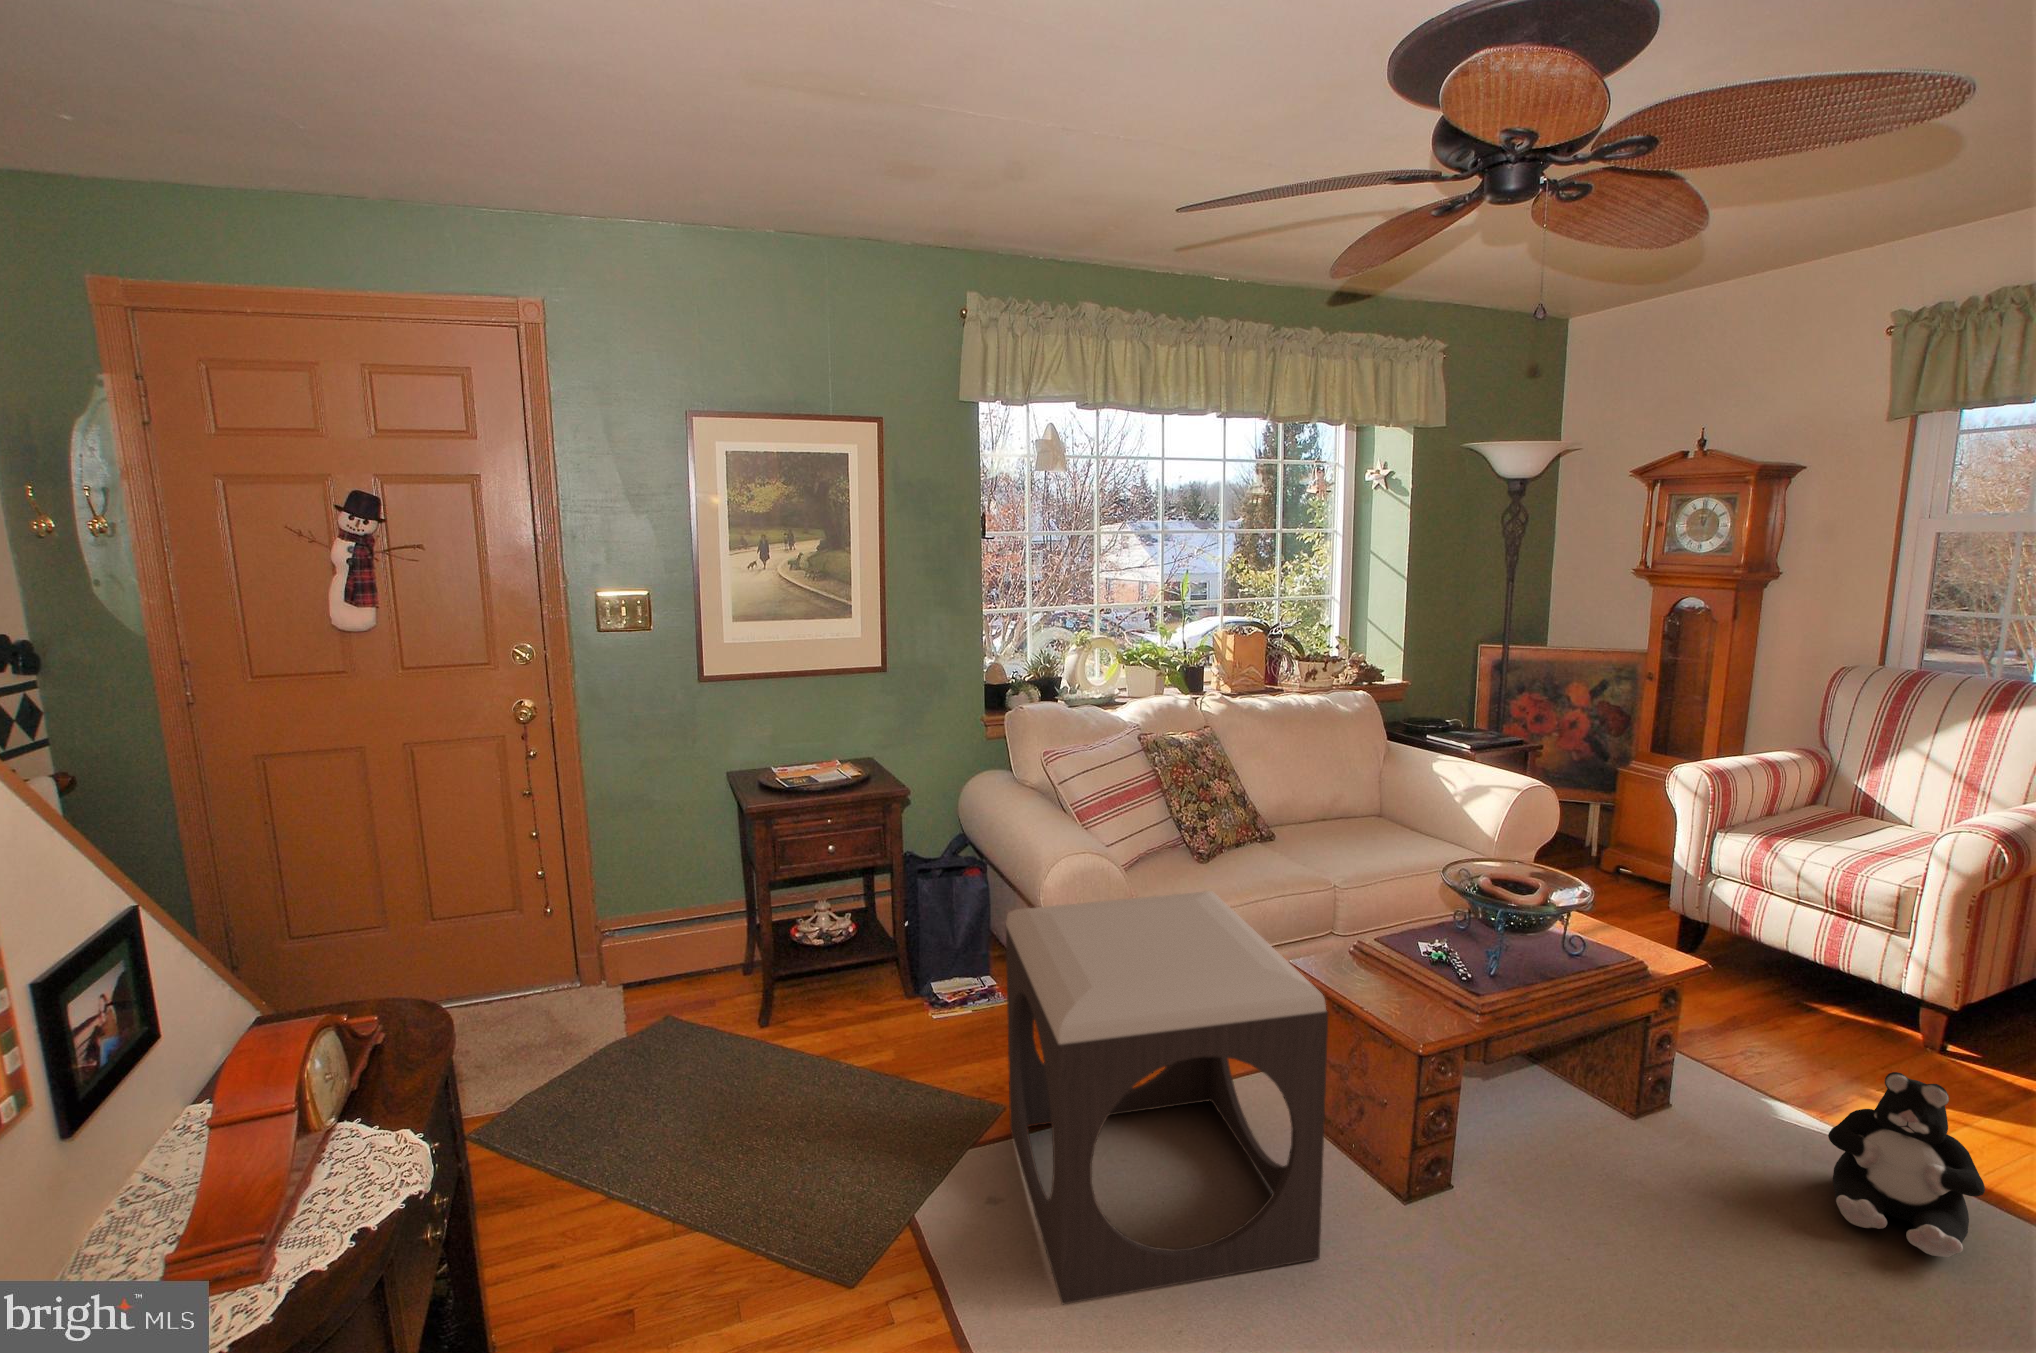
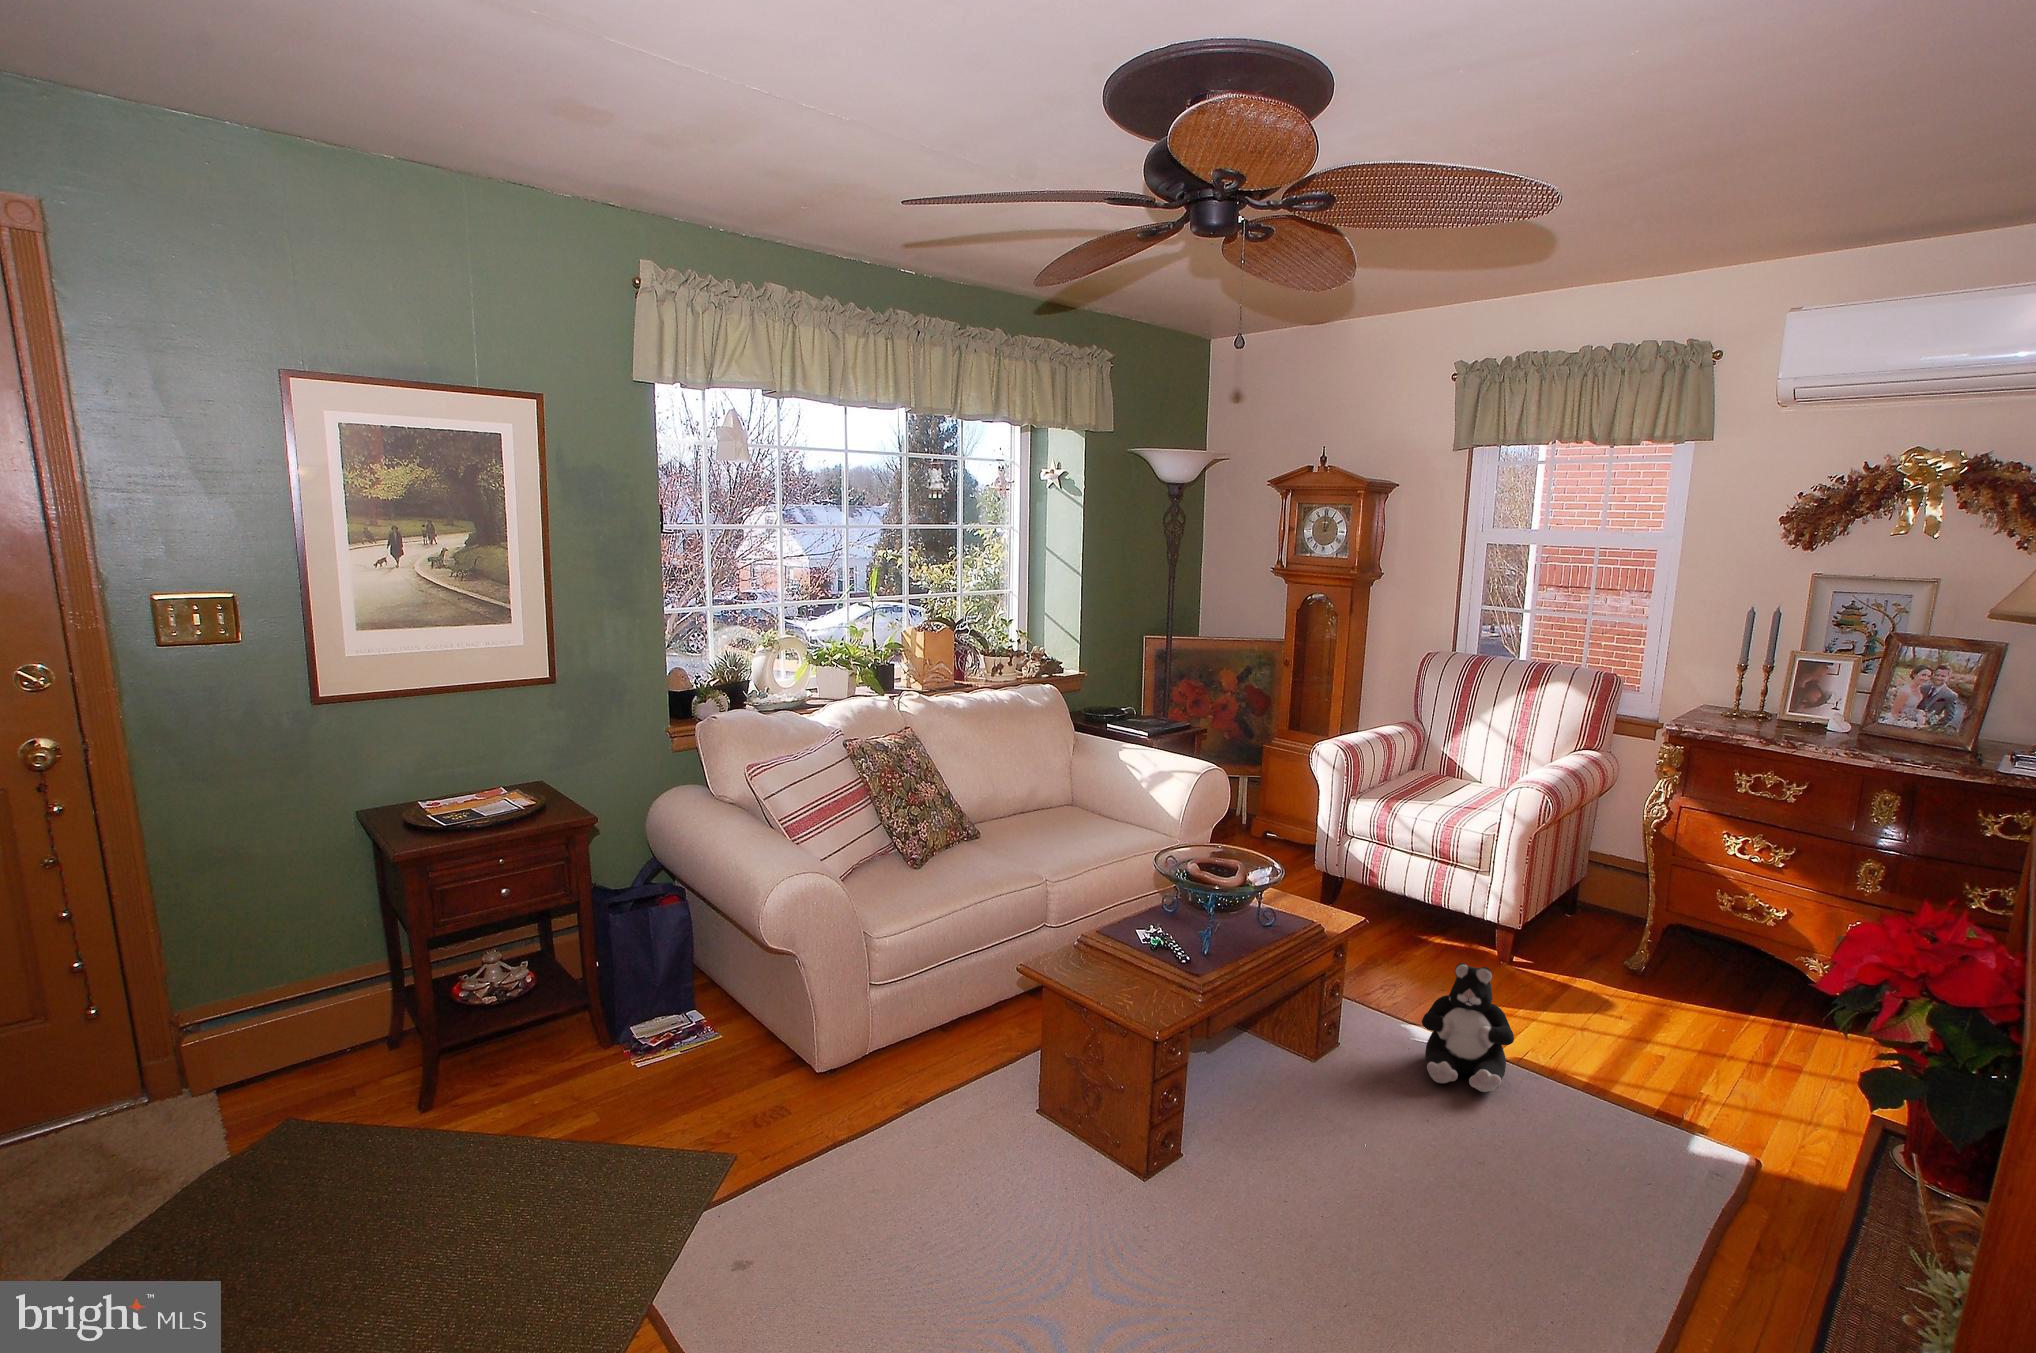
footstool: present [1006,891,1328,1305] -> none [749,881,1066,1270]

